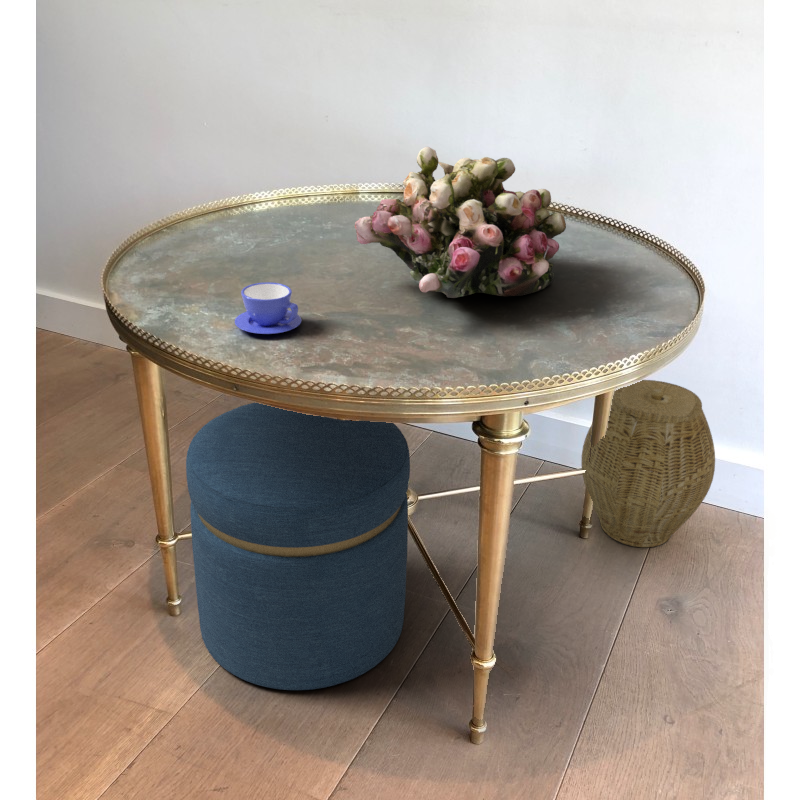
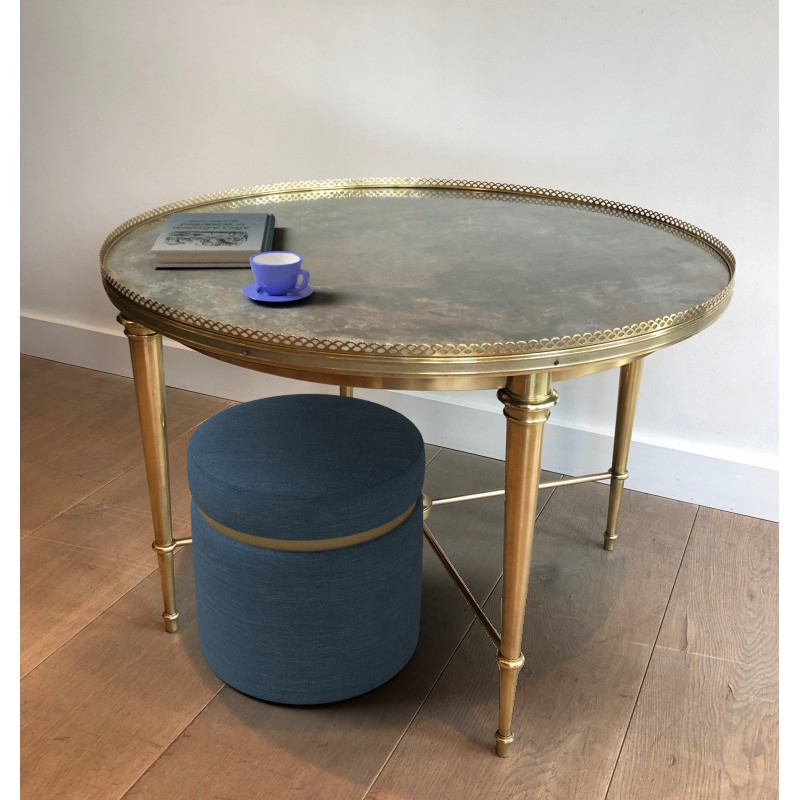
flower arrangement: present [355,147,566,298] -> none [367,116,587,268]
book: none [150,227,271,290] -> present [151,213,276,267]
woven basket: present [581,380,715,547] -> none [604,380,745,559]

